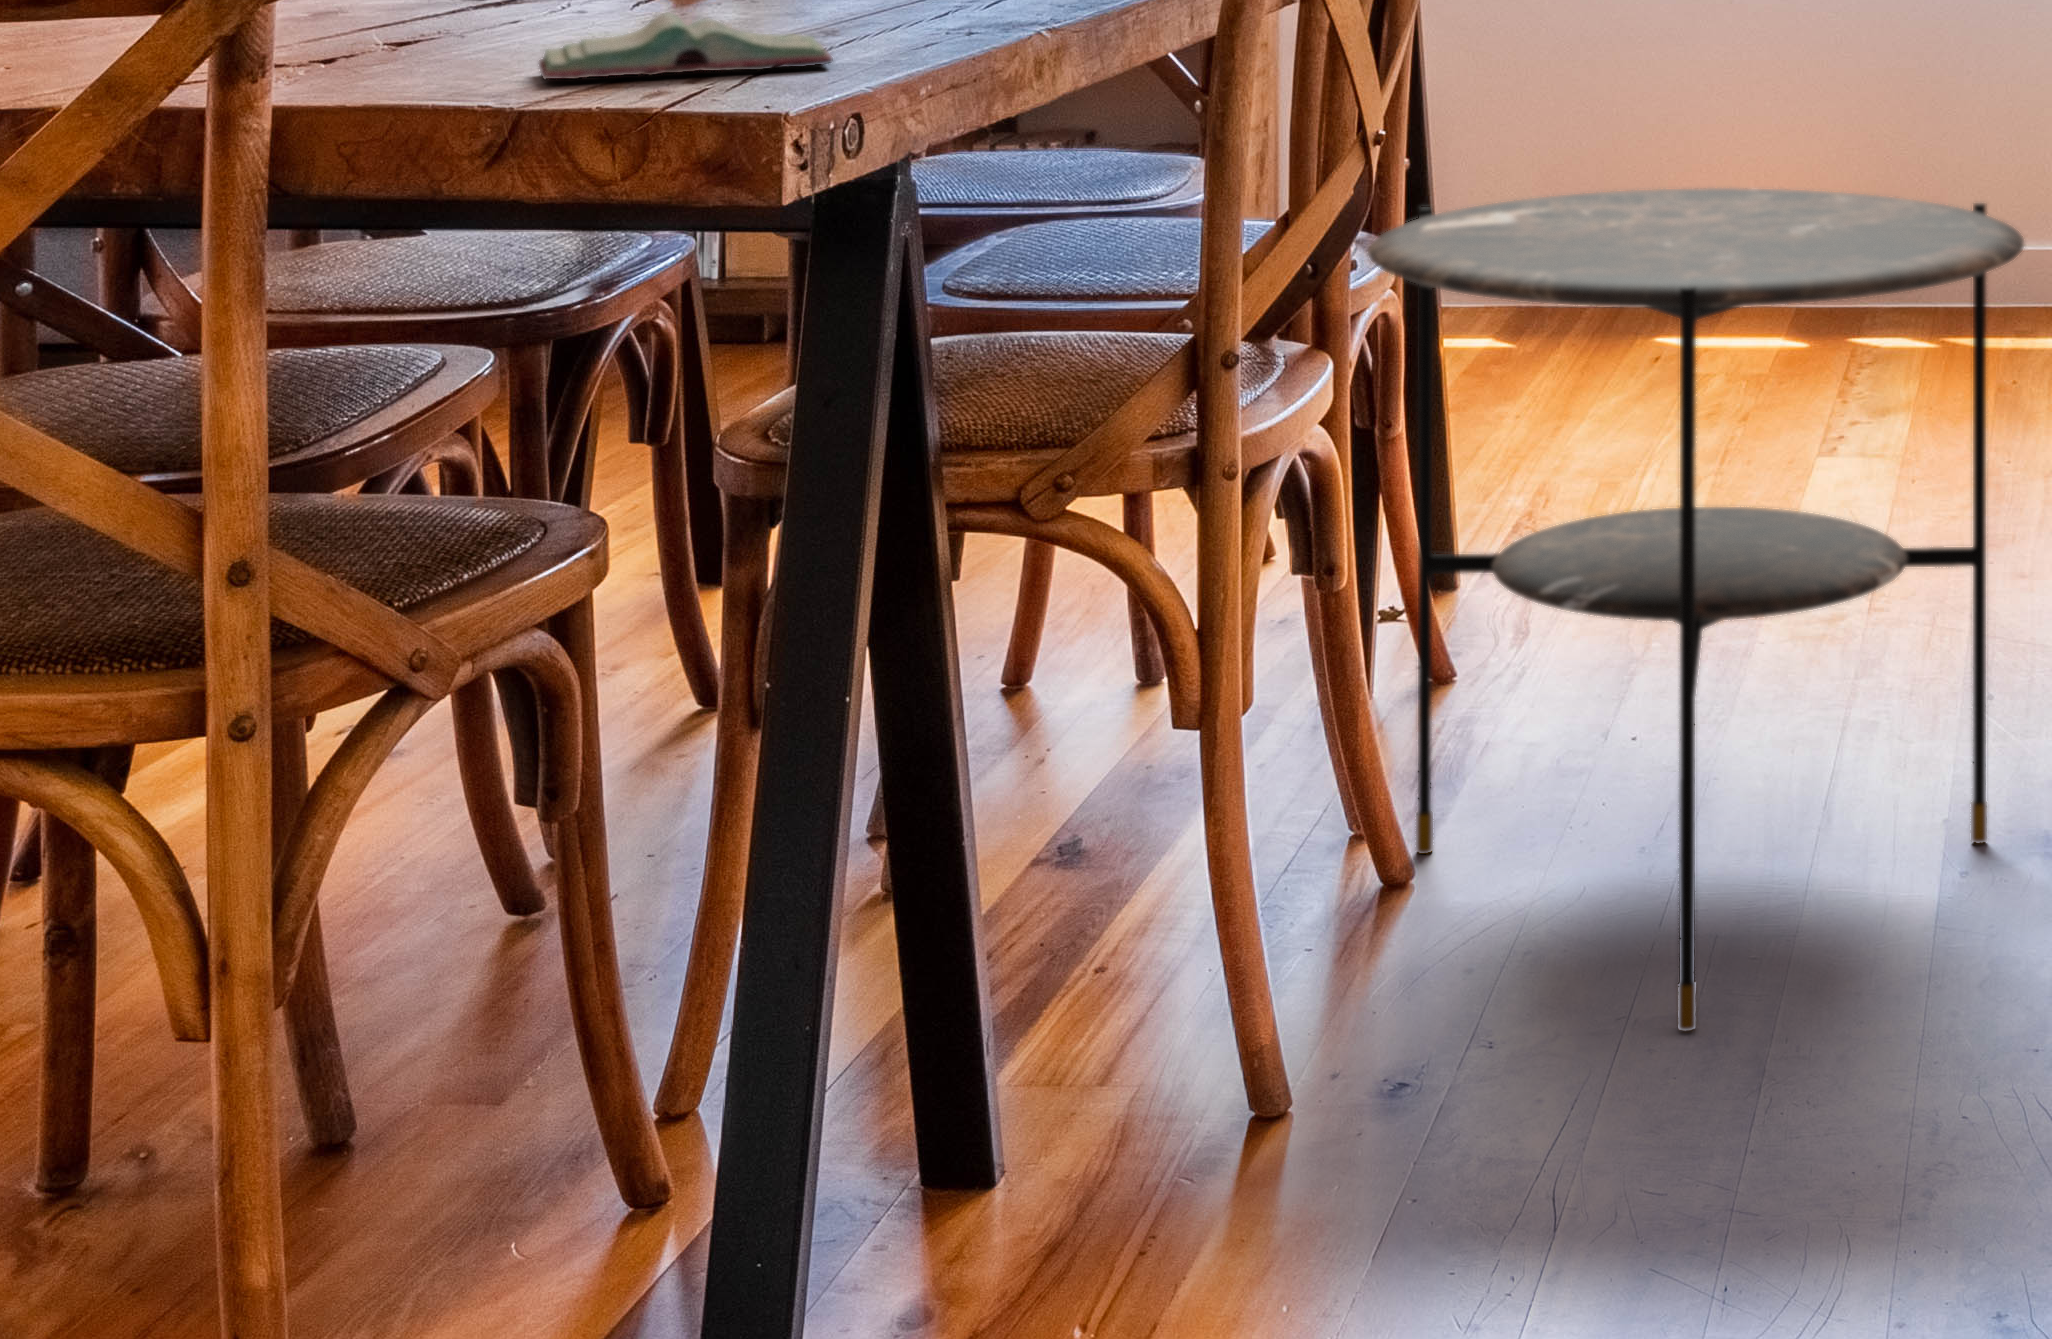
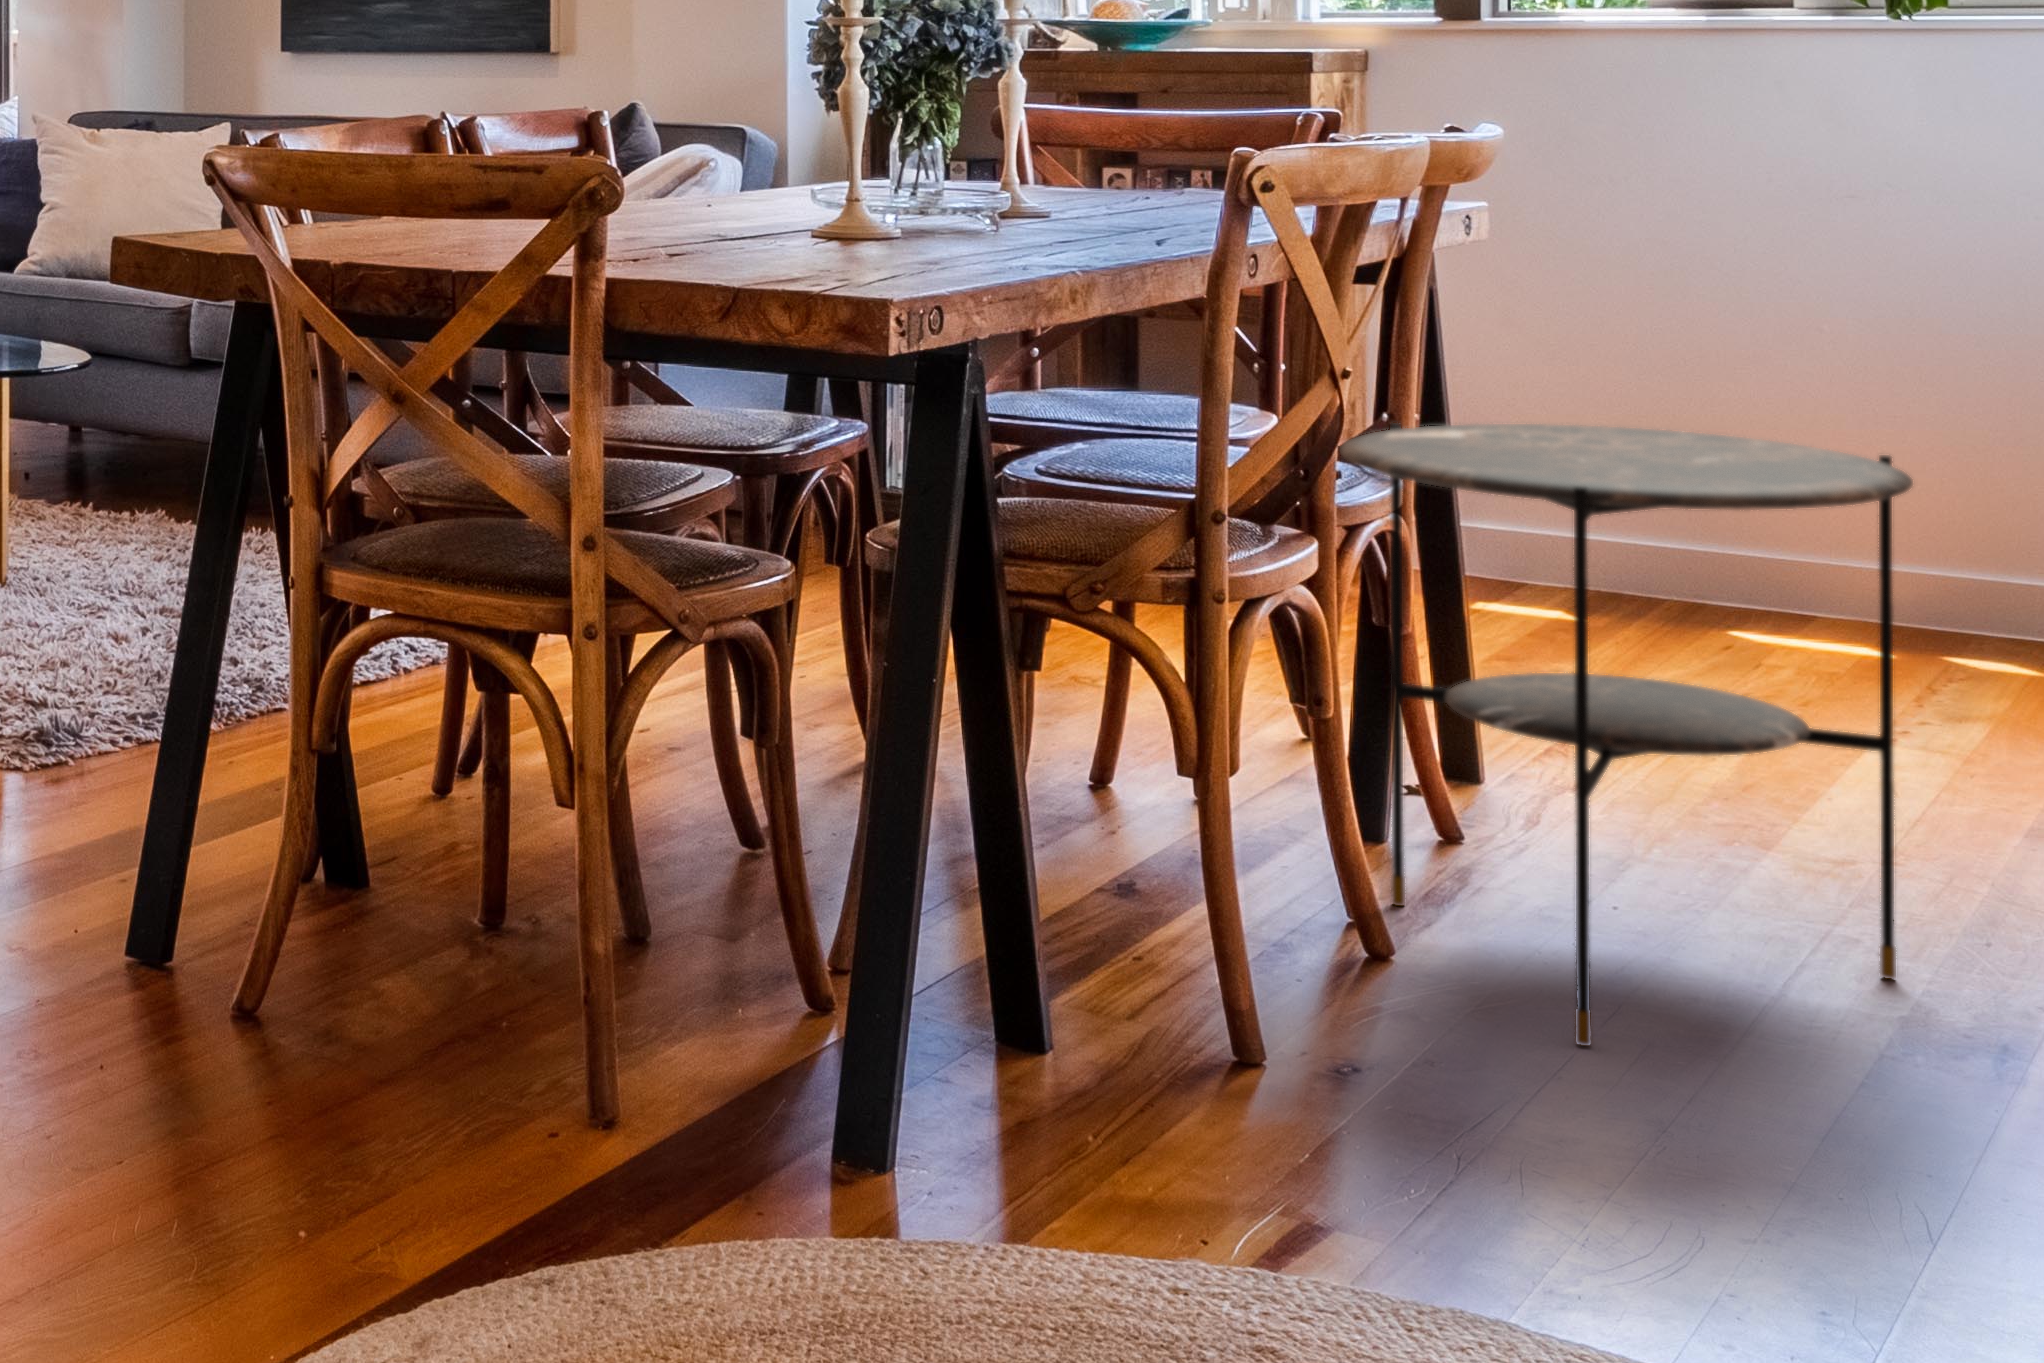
book: present [539,13,833,79] -> none [752,240,928,277]

